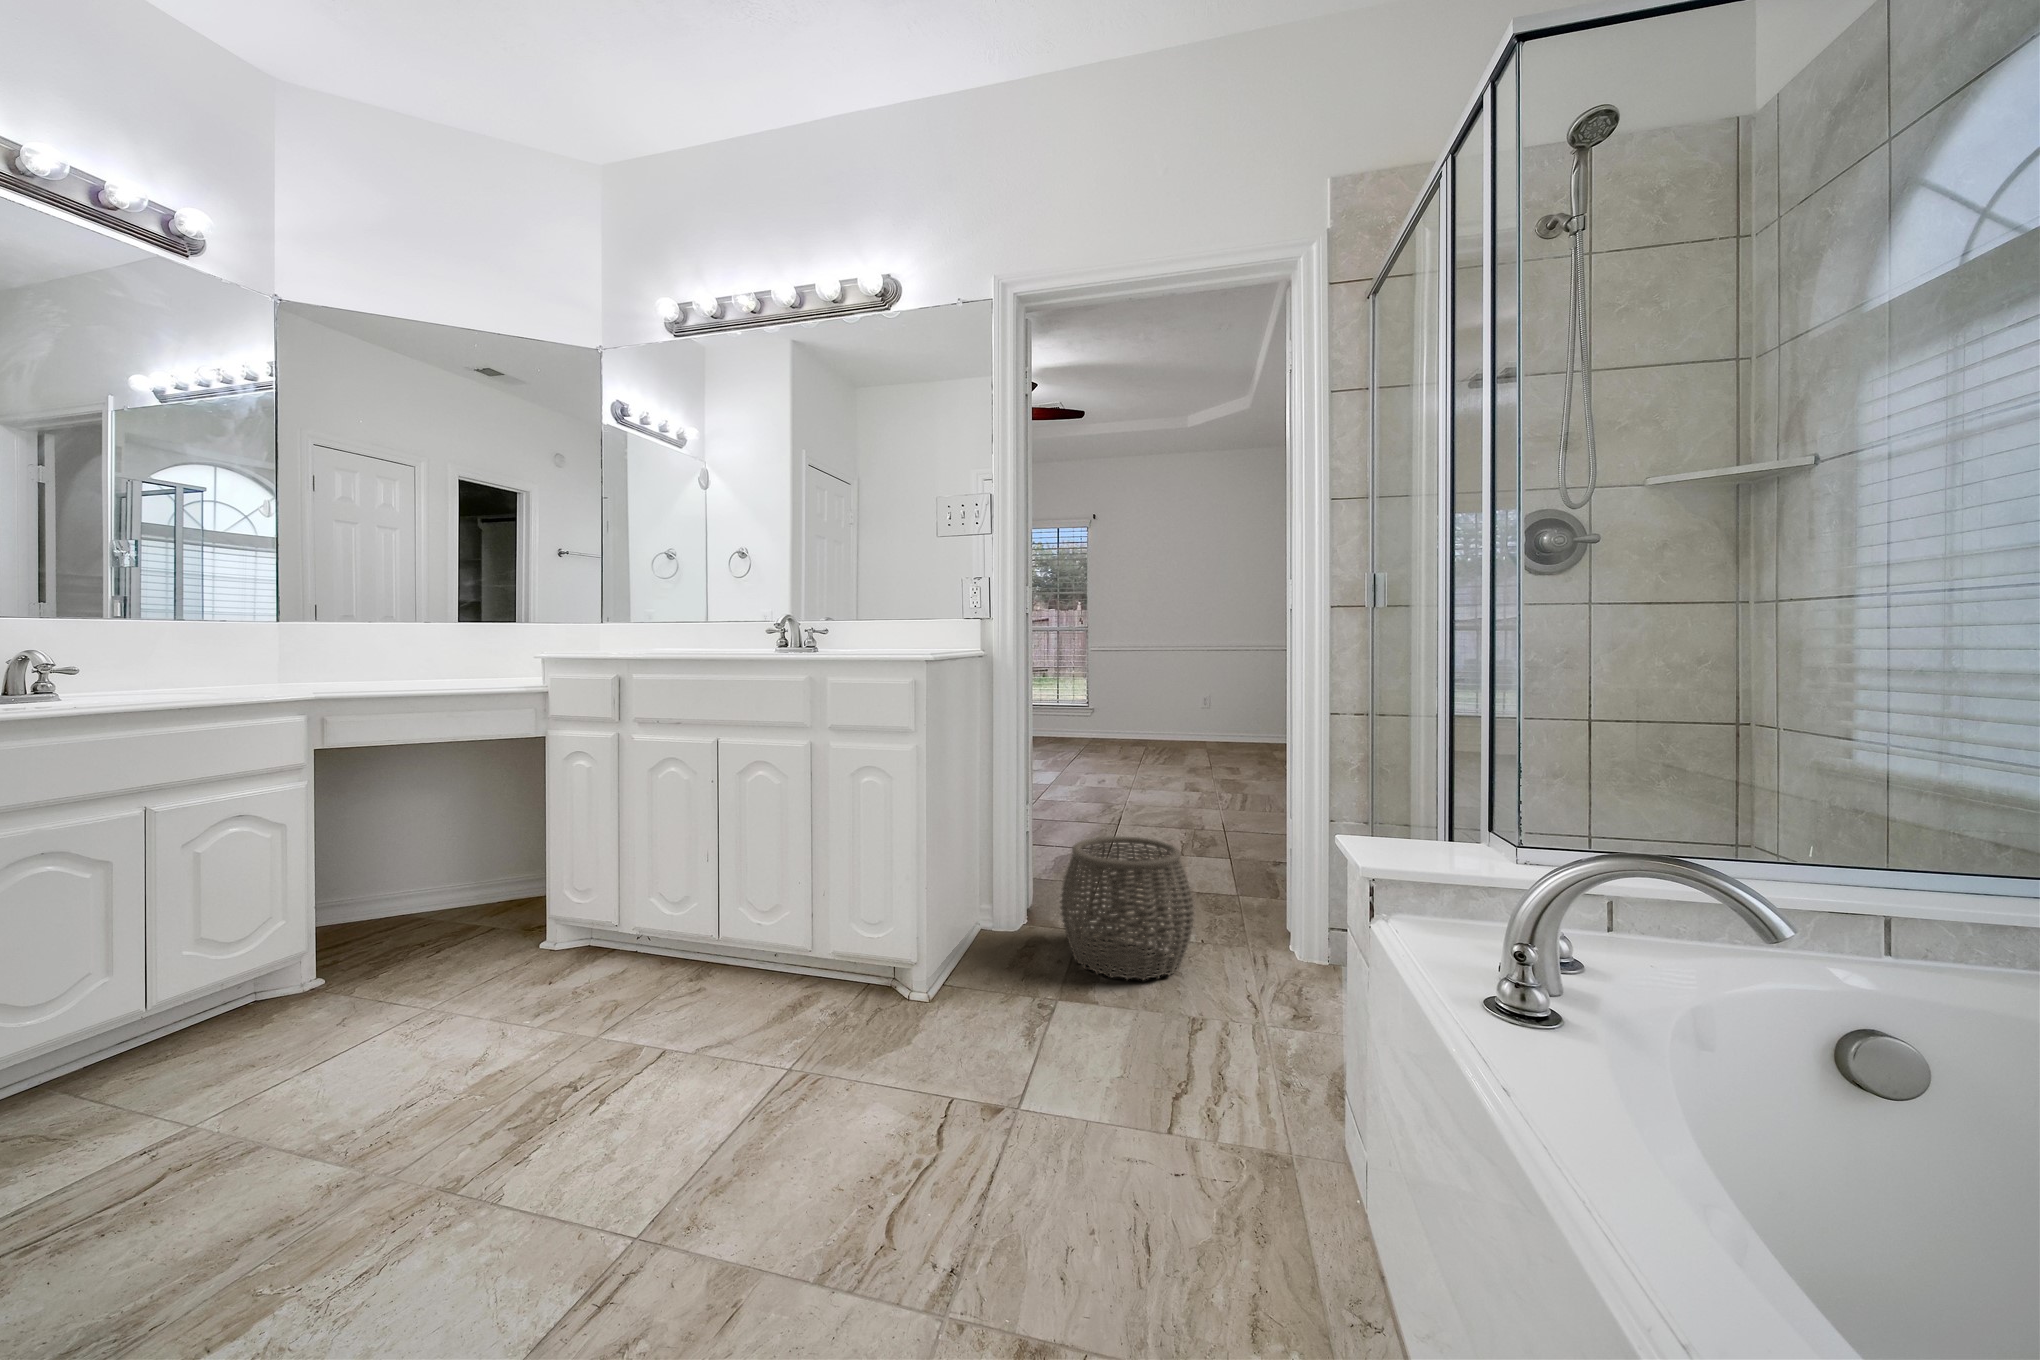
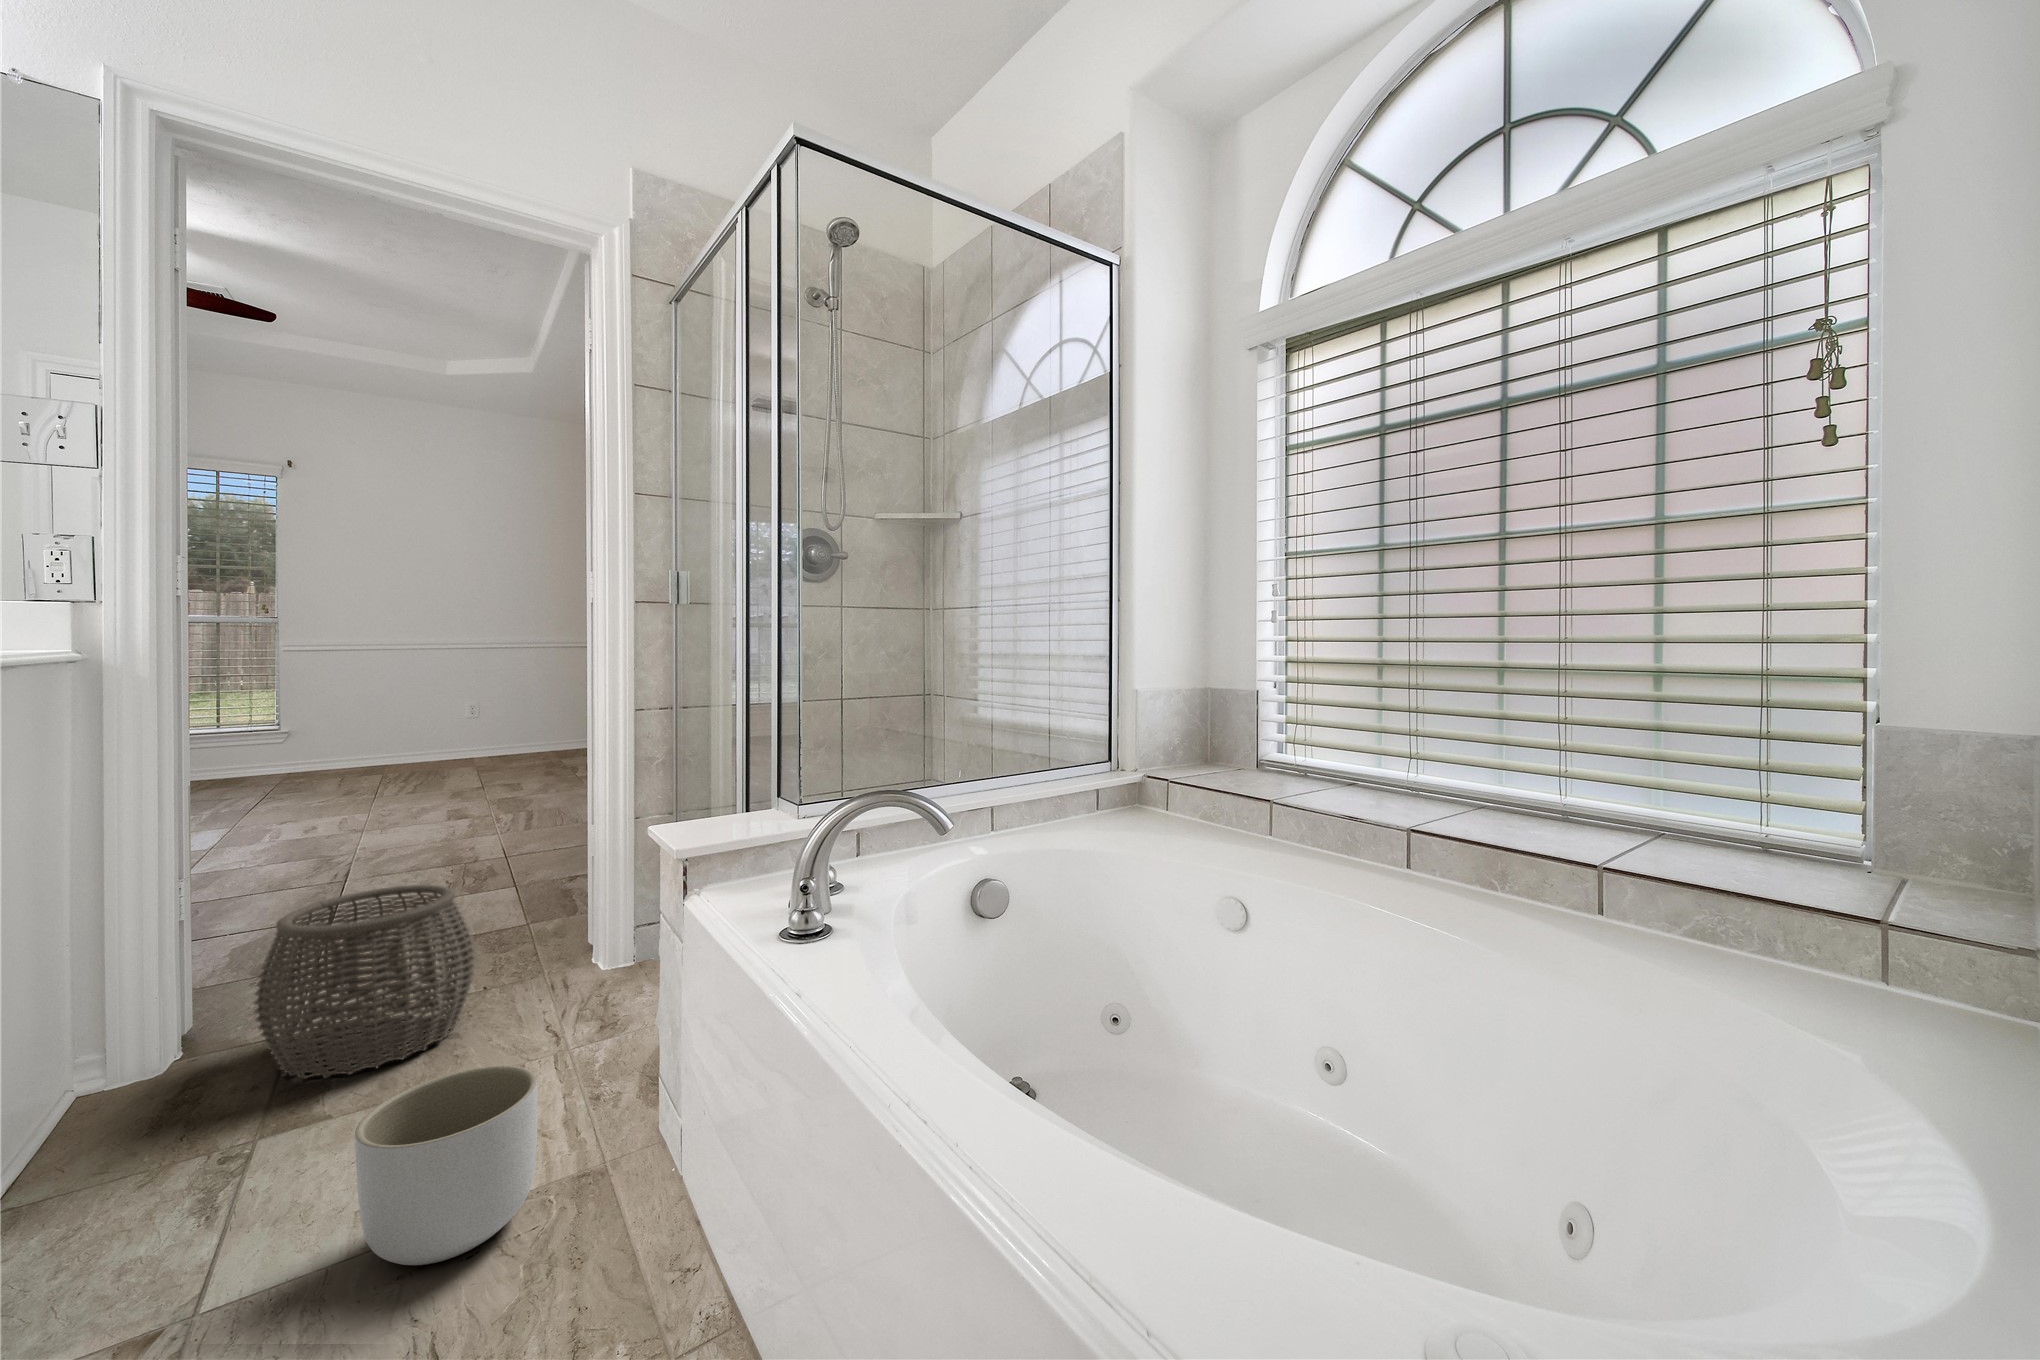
planter: none [1103,1011,1231,1177] -> present [355,1066,537,1265]

